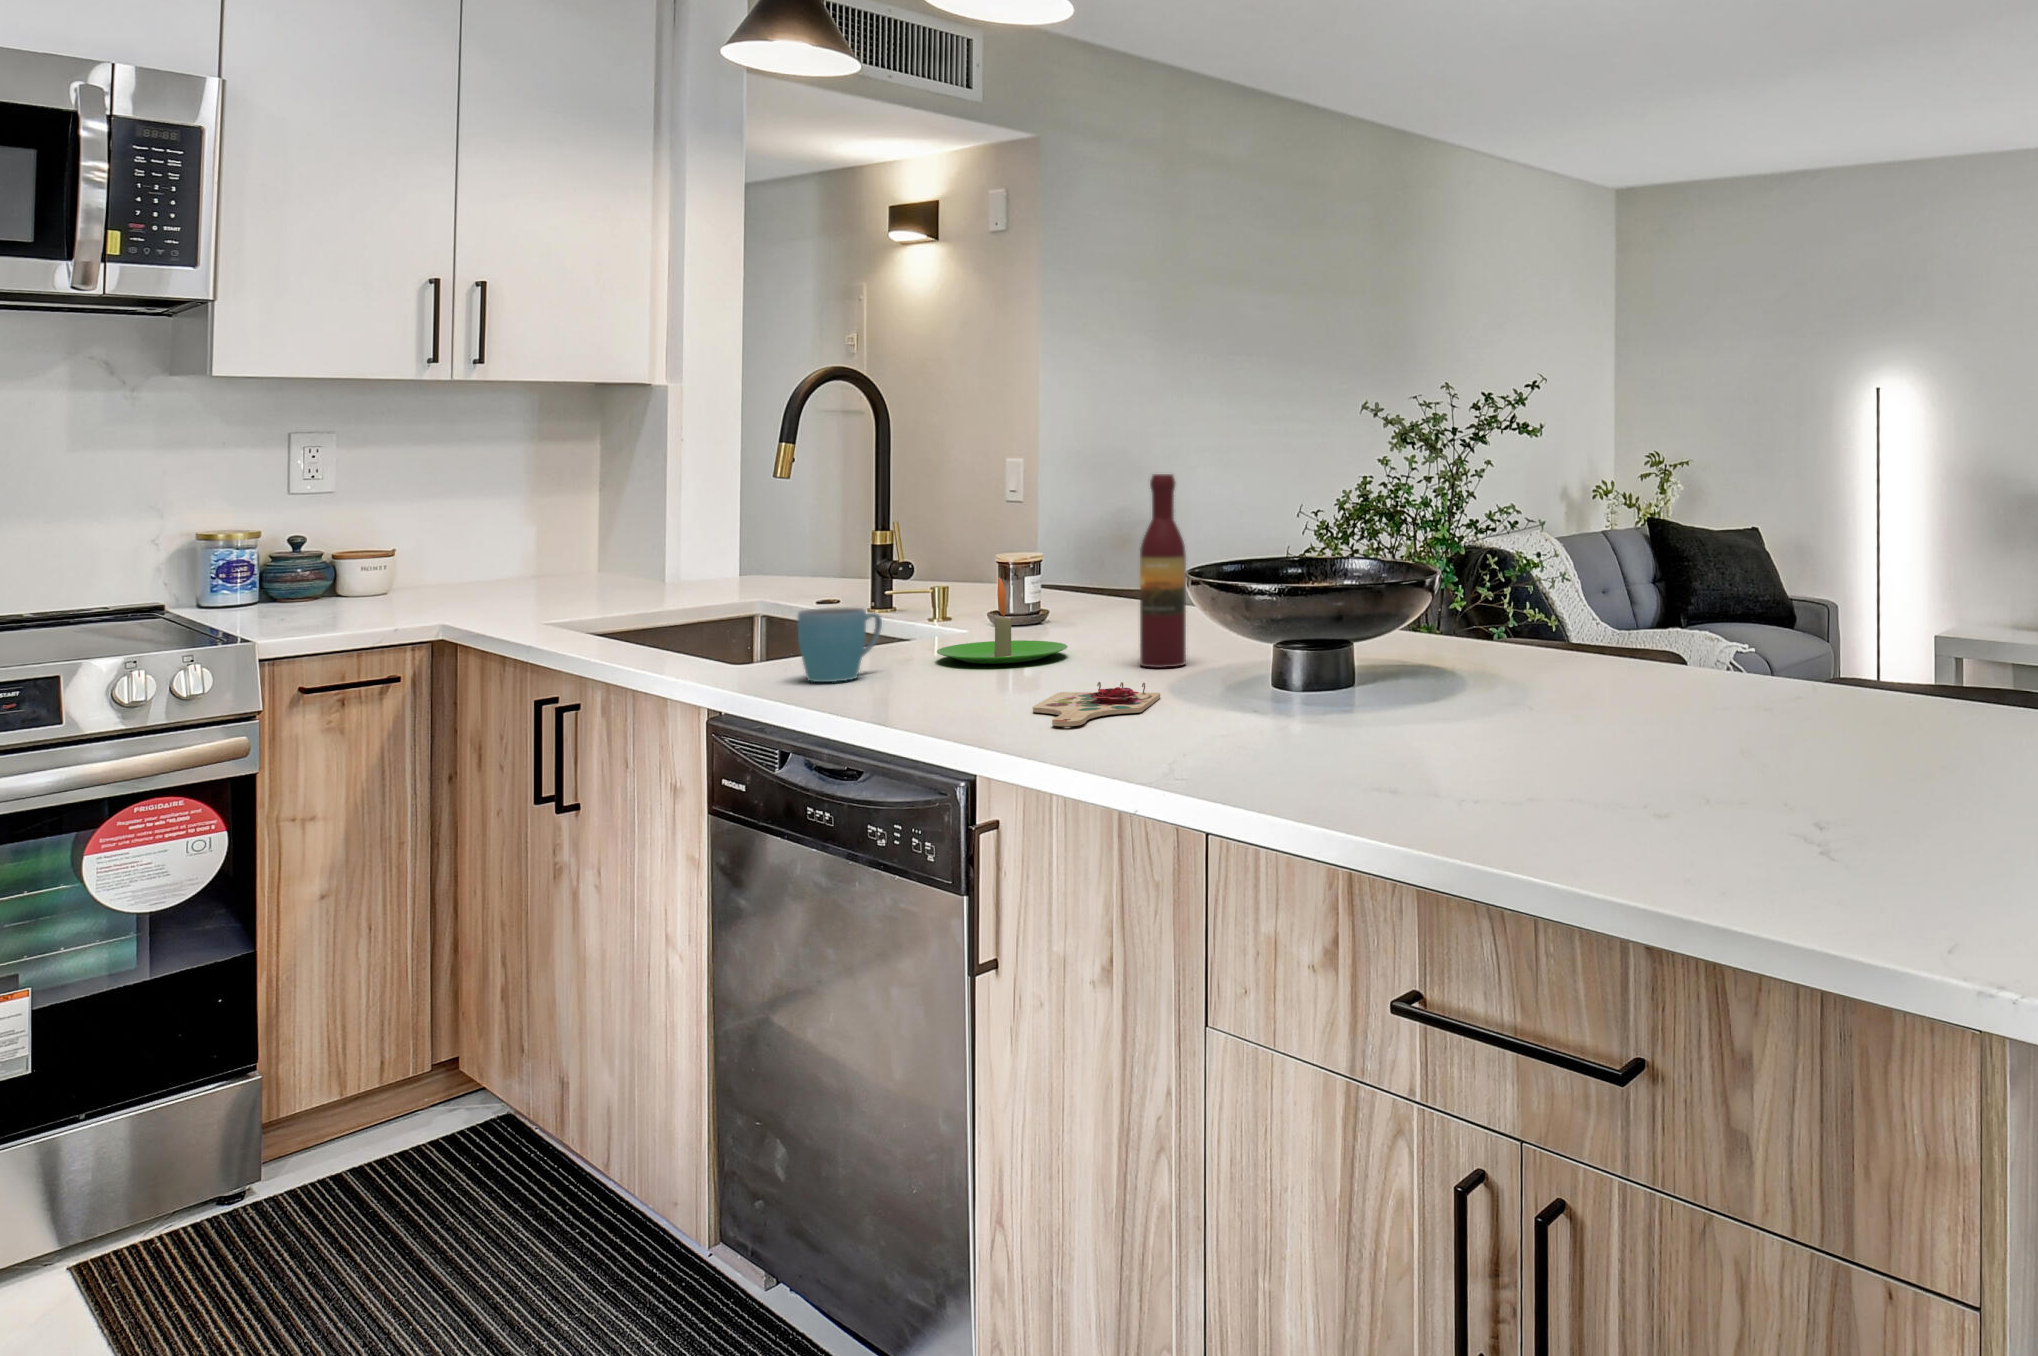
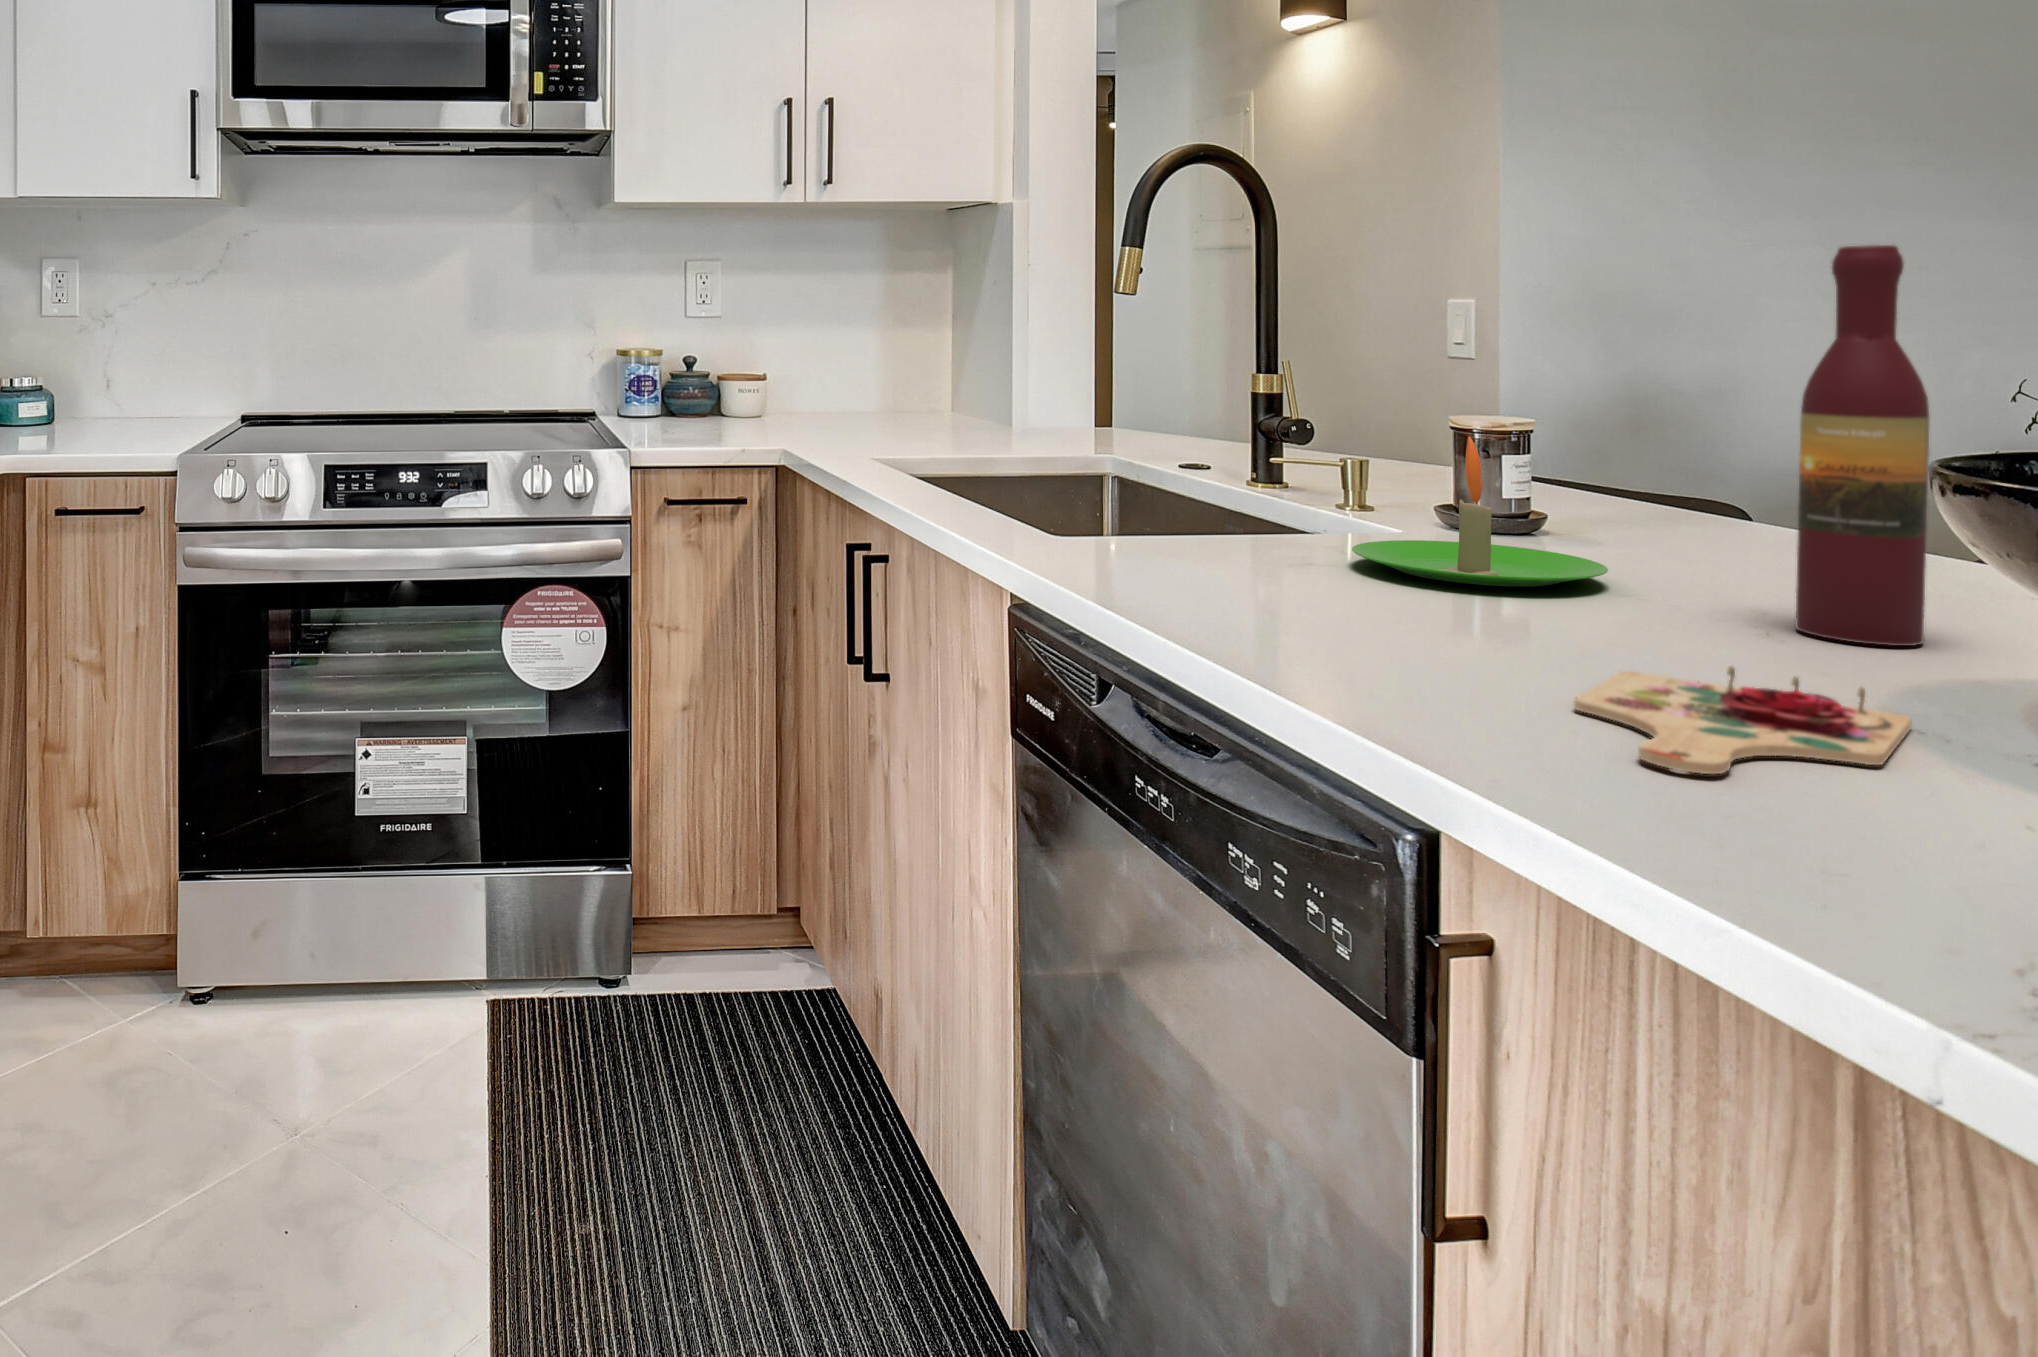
mug: present [797,607,882,682] -> none [1131,466,1261,580]

